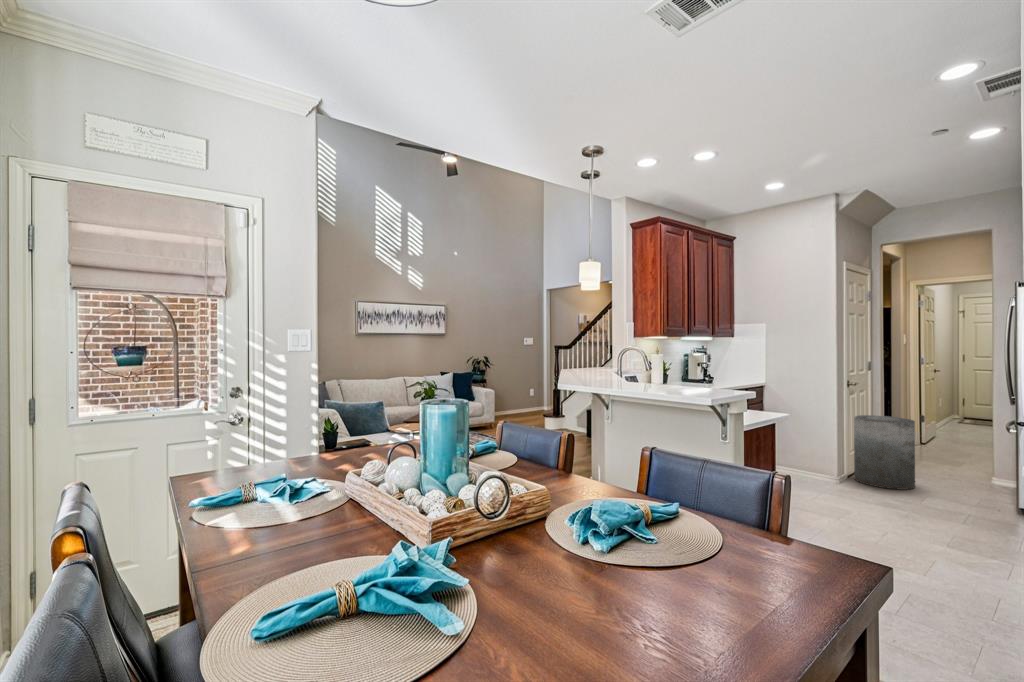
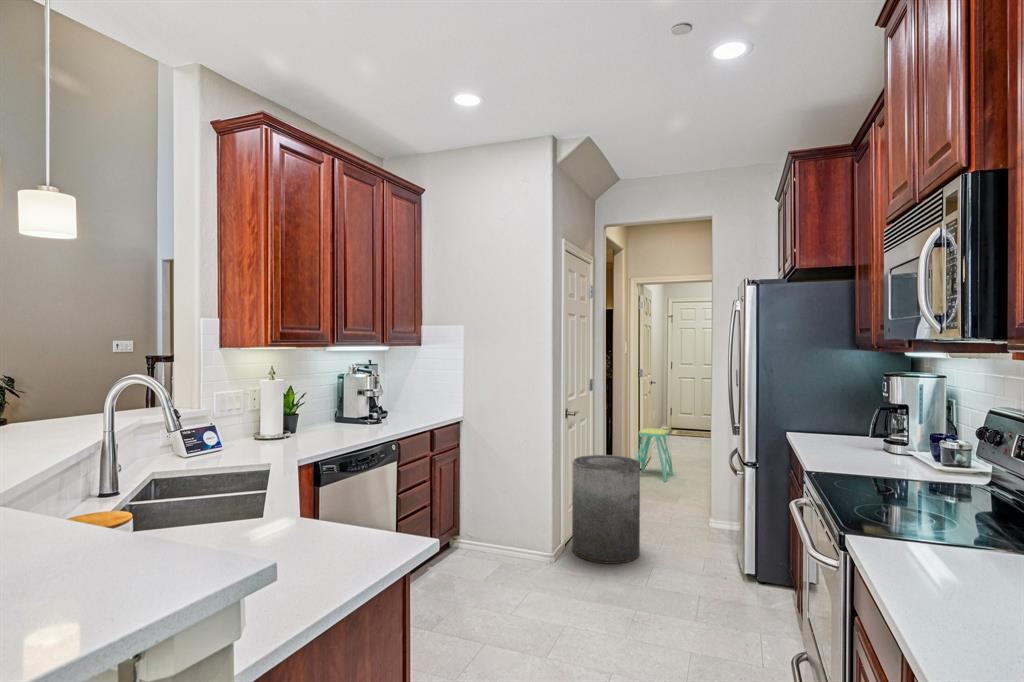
stool: none [914,409,958,453] -> present [636,428,673,481]

